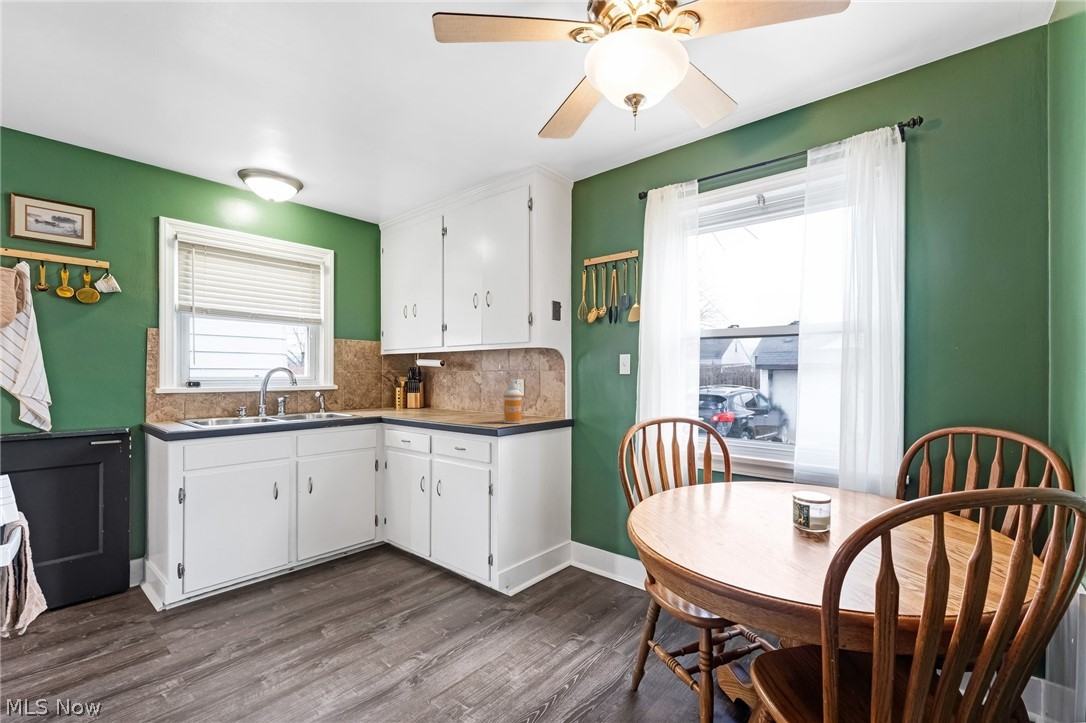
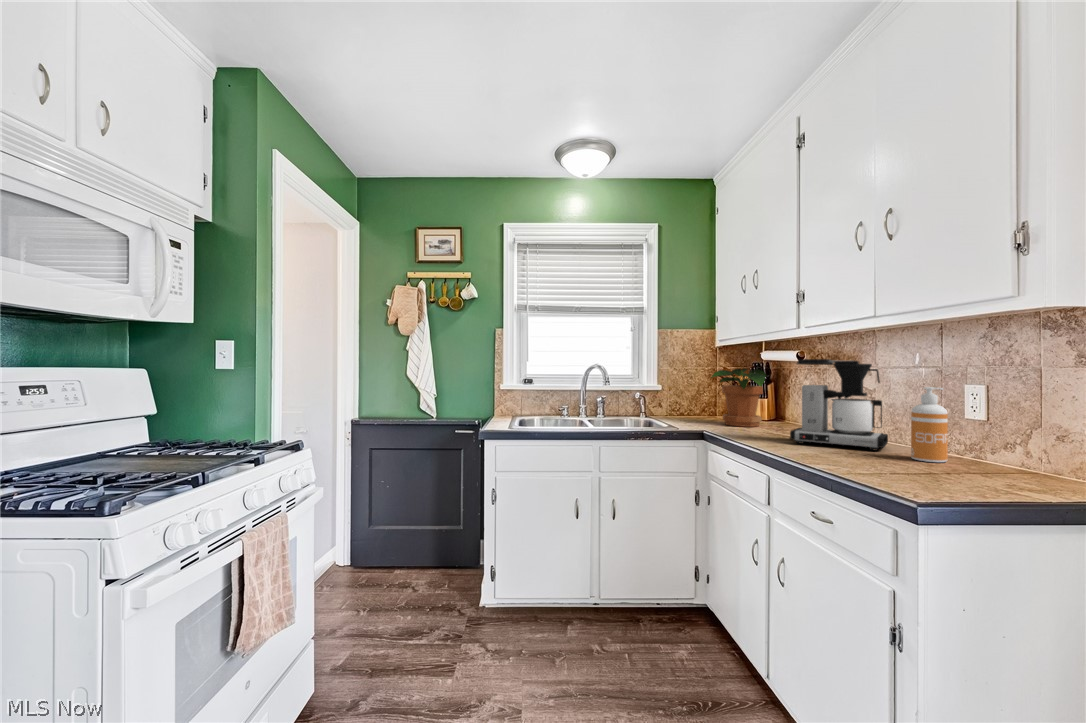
coffee maker: none [437,363,494,420] -> present [790,359,888,451]
potted plant: none [379,370,421,414] -> present [712,369,766,427]

